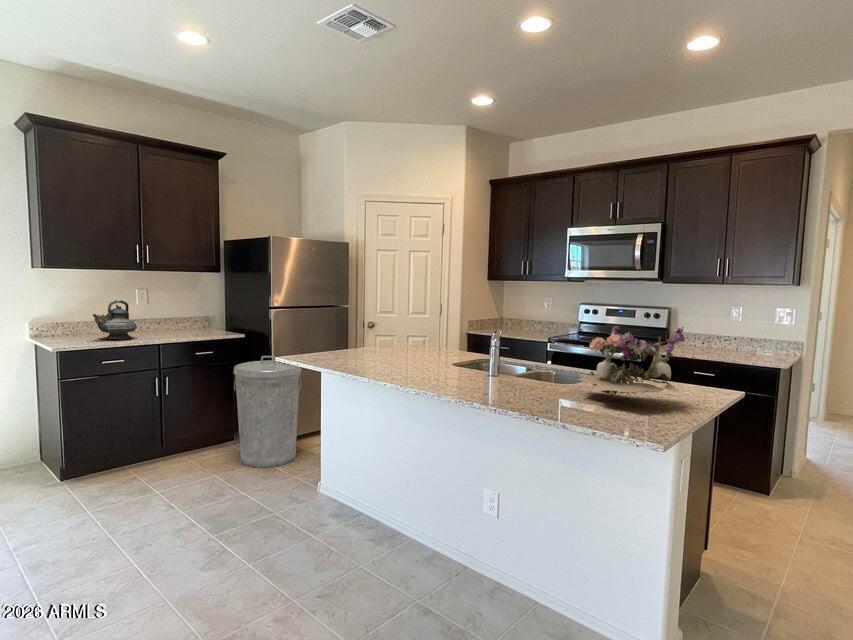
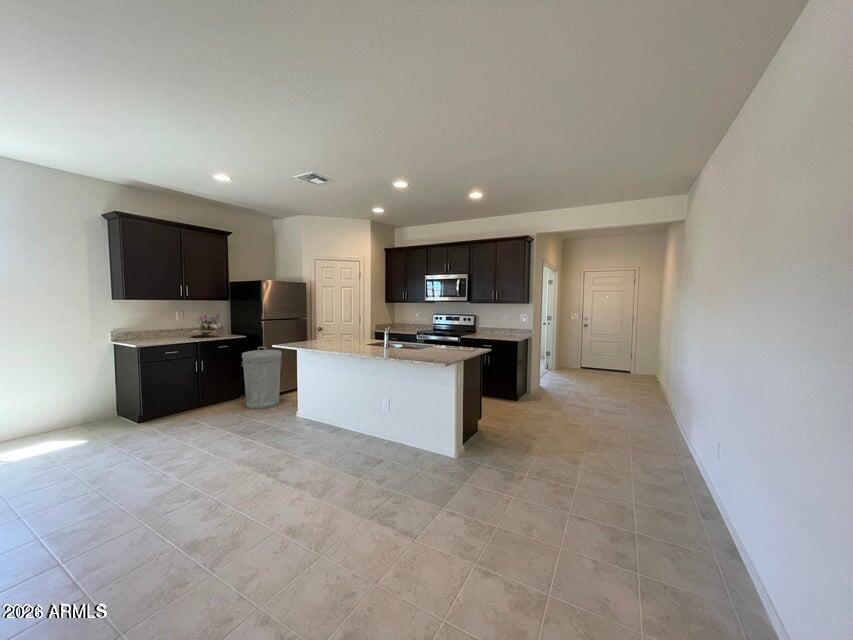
teapot: present [93,300,137,340] -> none [154,318,180,341]
flower arrangement: present [577,326,685,398] -> present [192,314,220,336]

